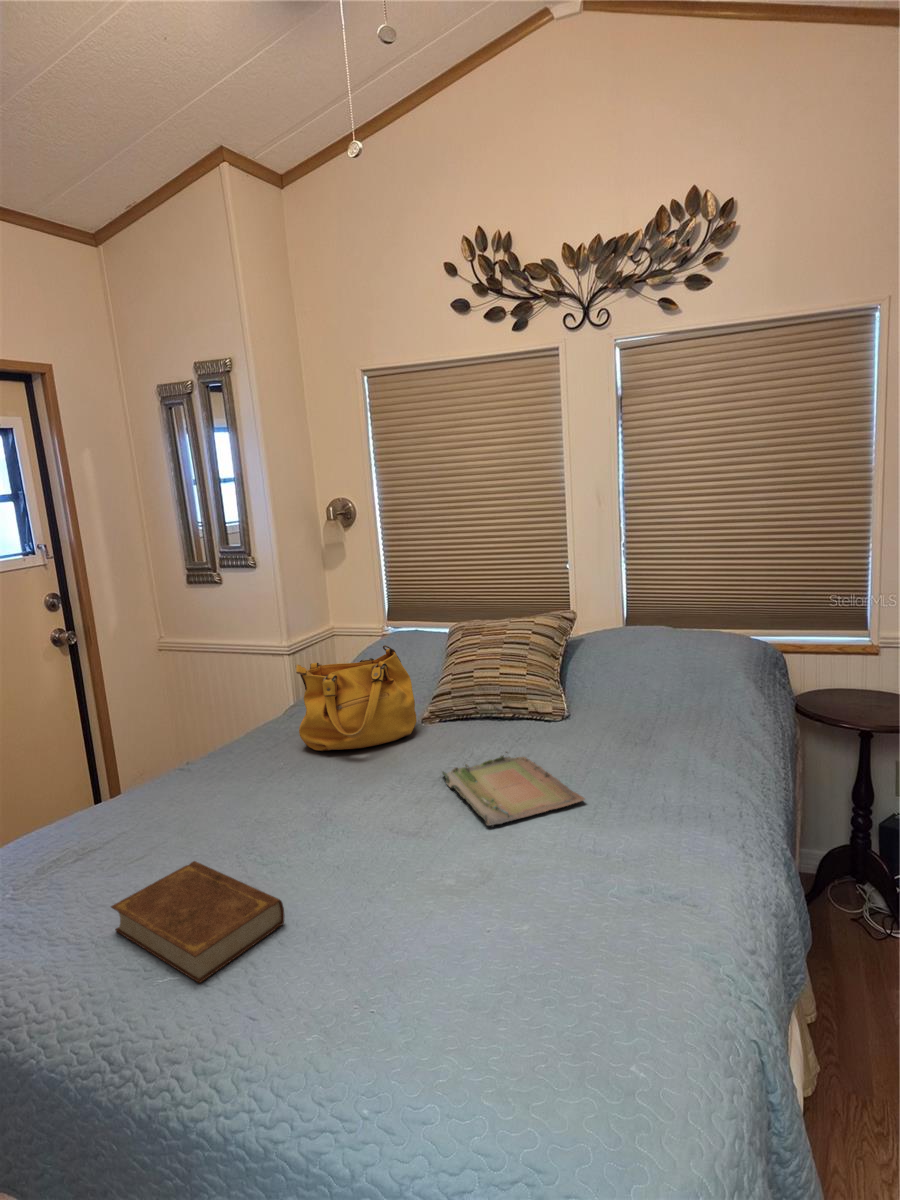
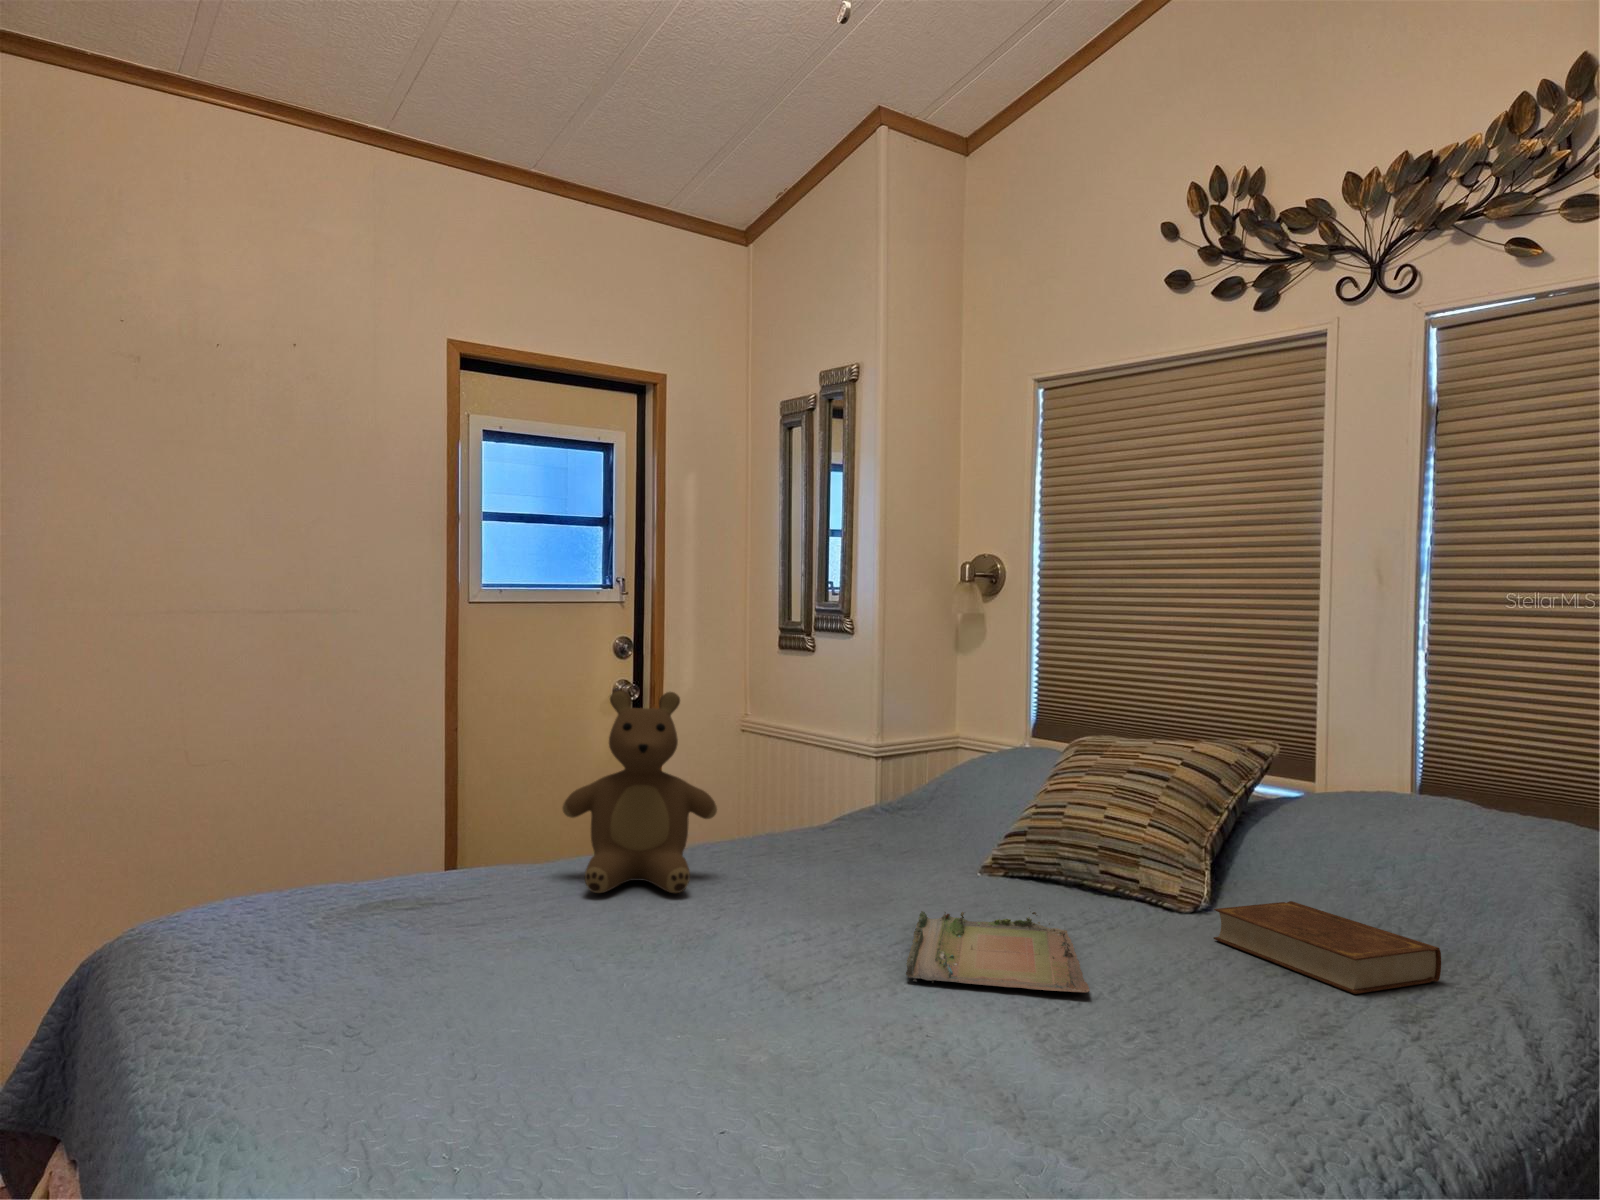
handbag: present [295,645,416,751] -> none [789,735,962,875]
teddy bear: none [150,663,276,831] -> present [563,690,717,893]
book: present [111,861,285,983] -> present [1214,901,1441,994]

